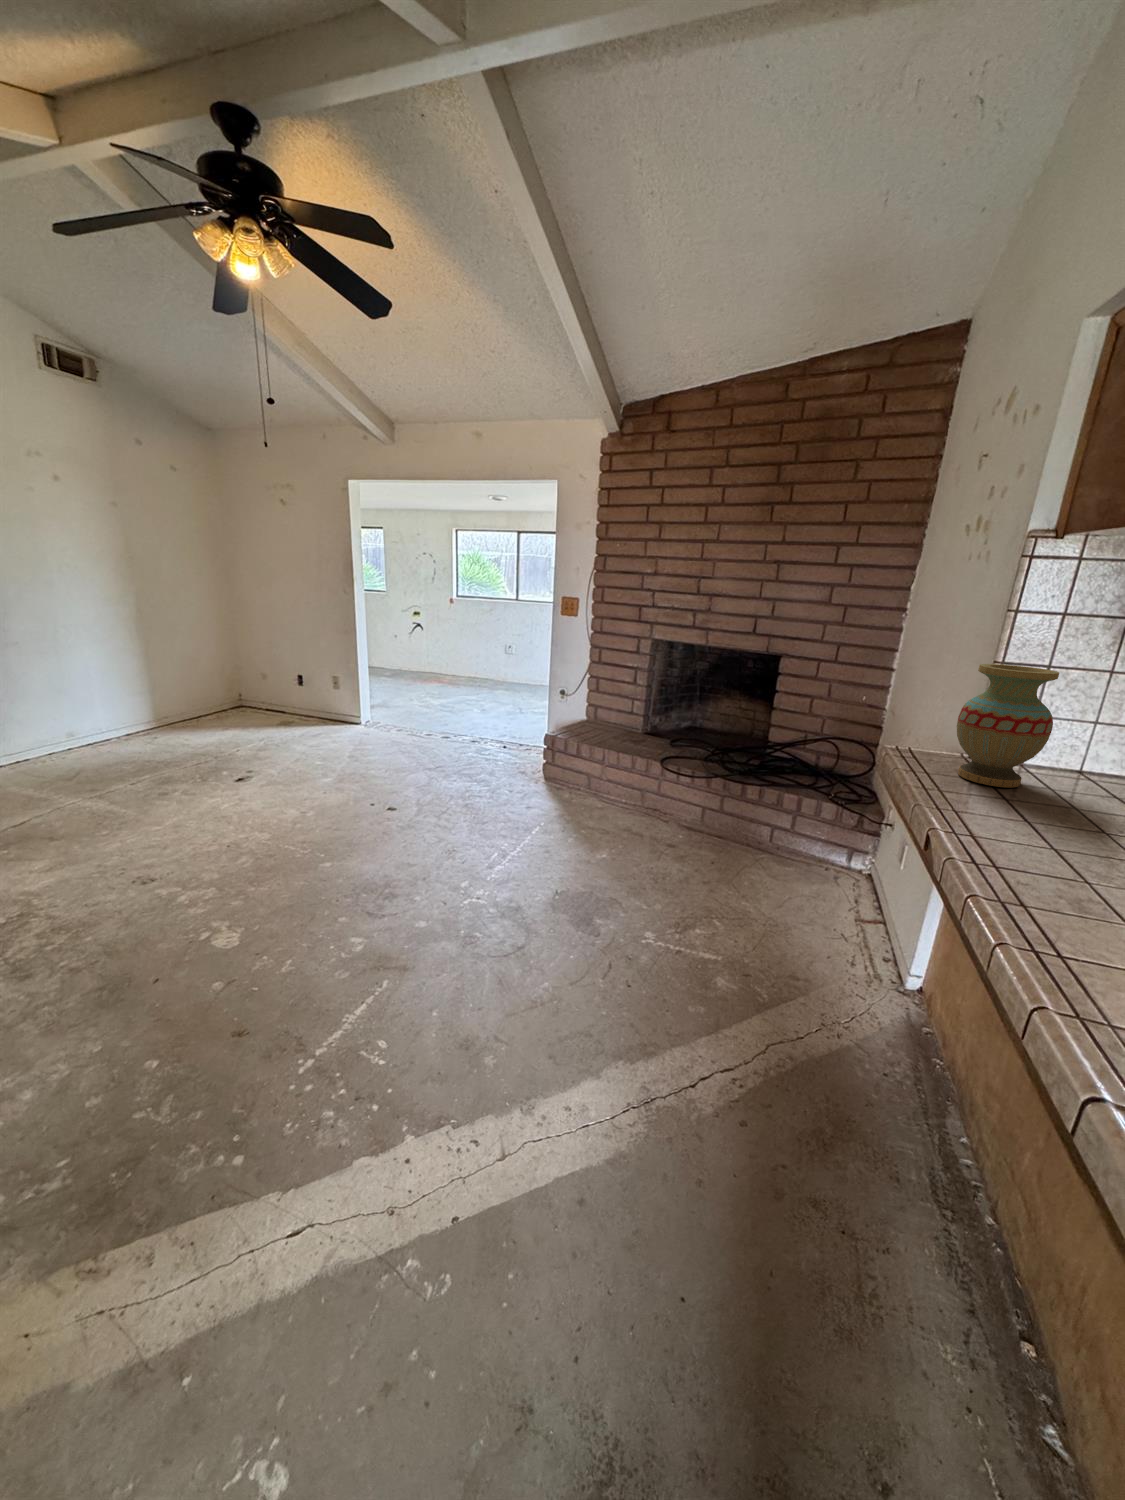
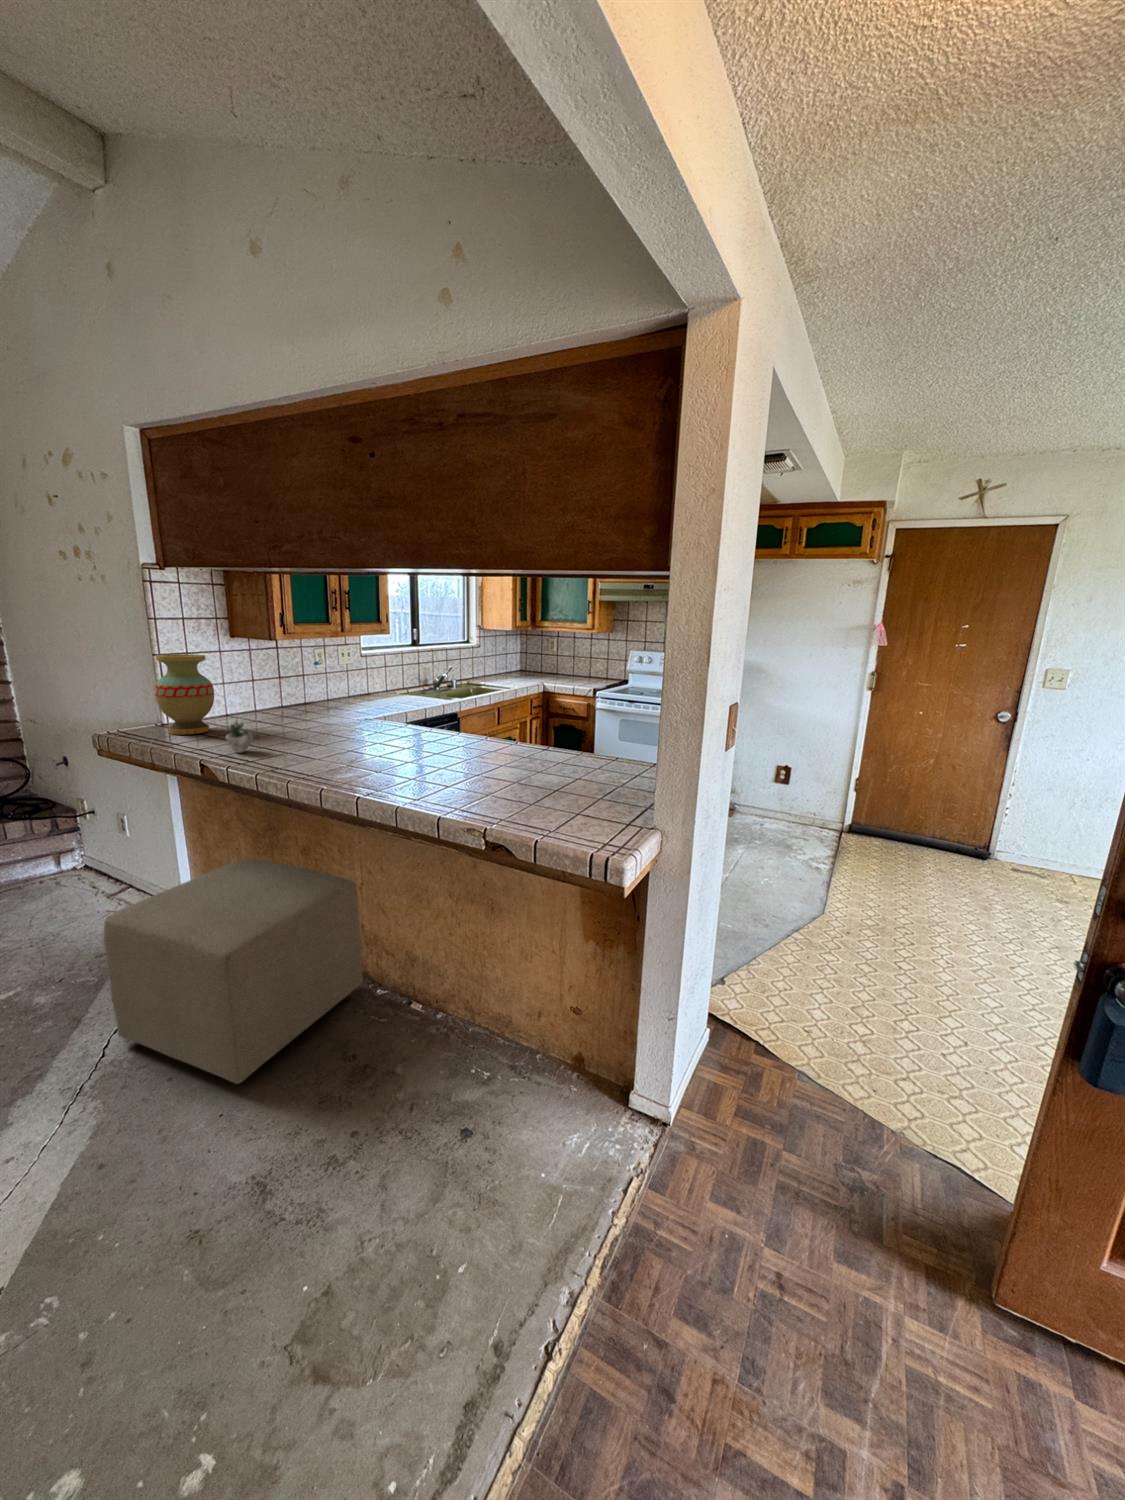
succulent plant: none [996,789,1084,845] -> present [226,720,253,753]
ottoman: none [707,961,1093,1404] -> present [104,858,363,1084]

